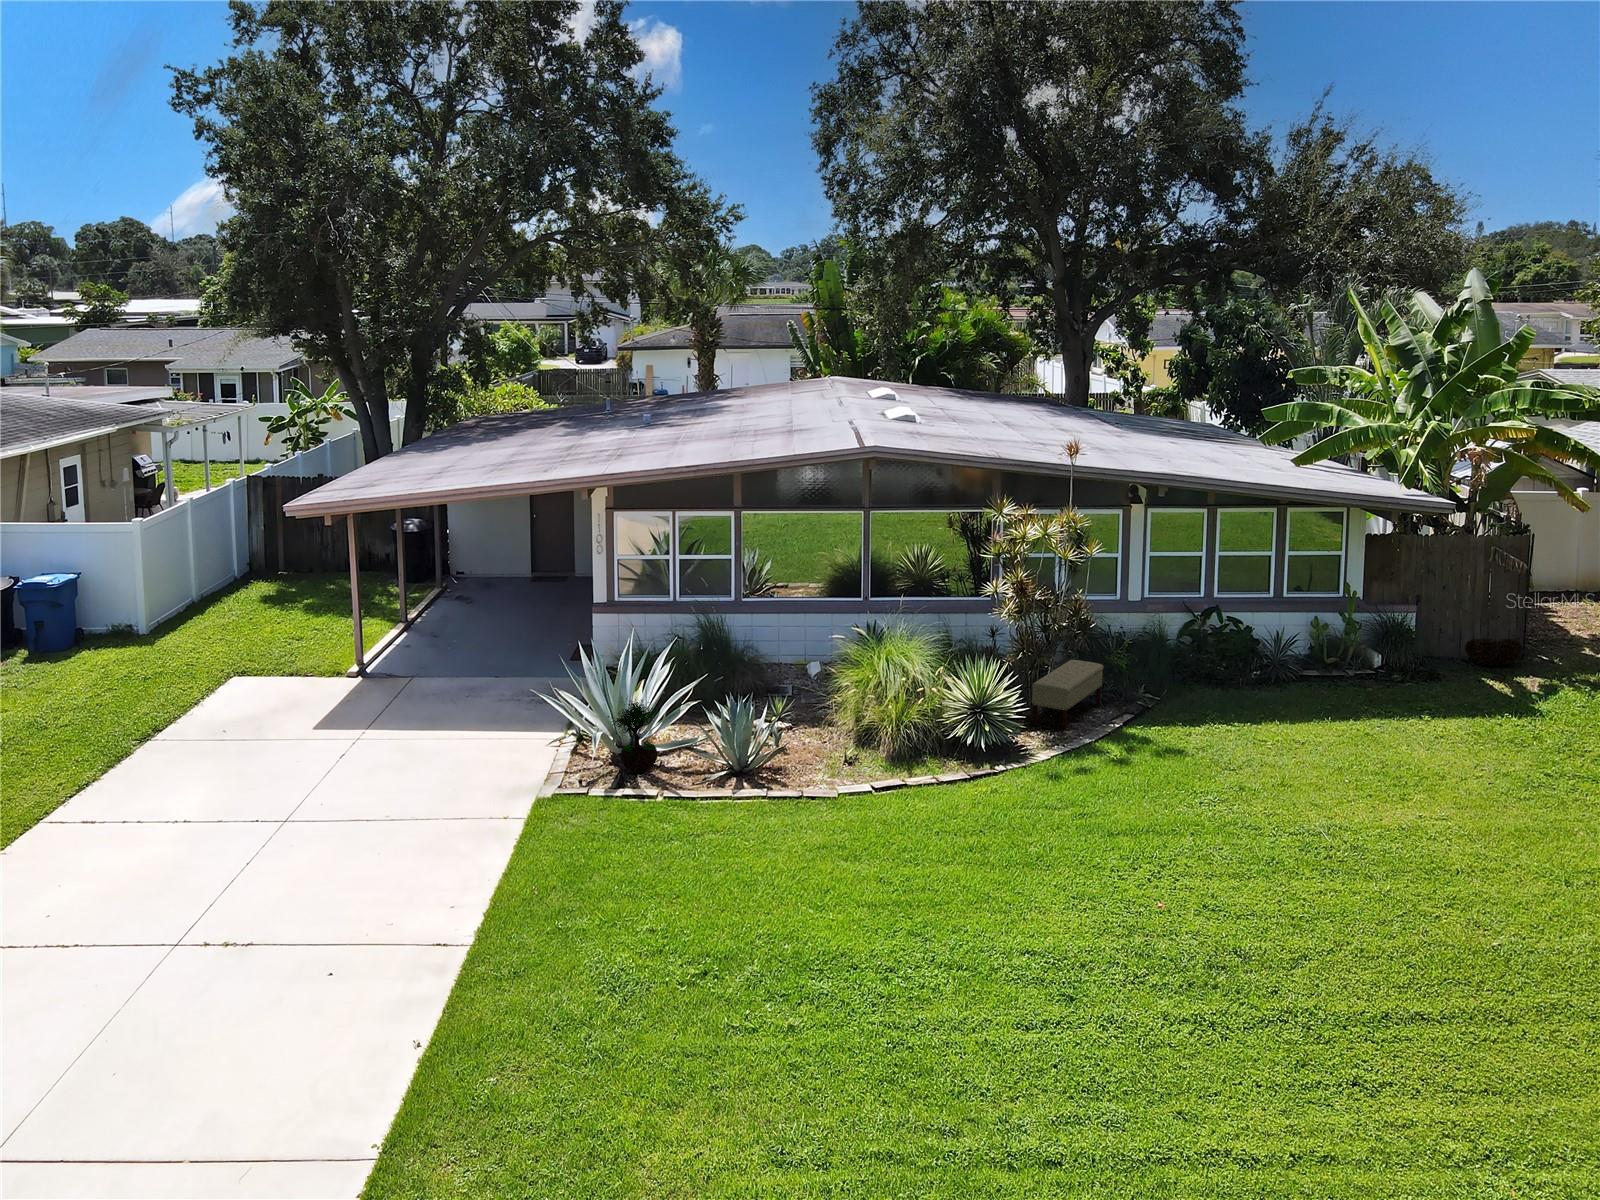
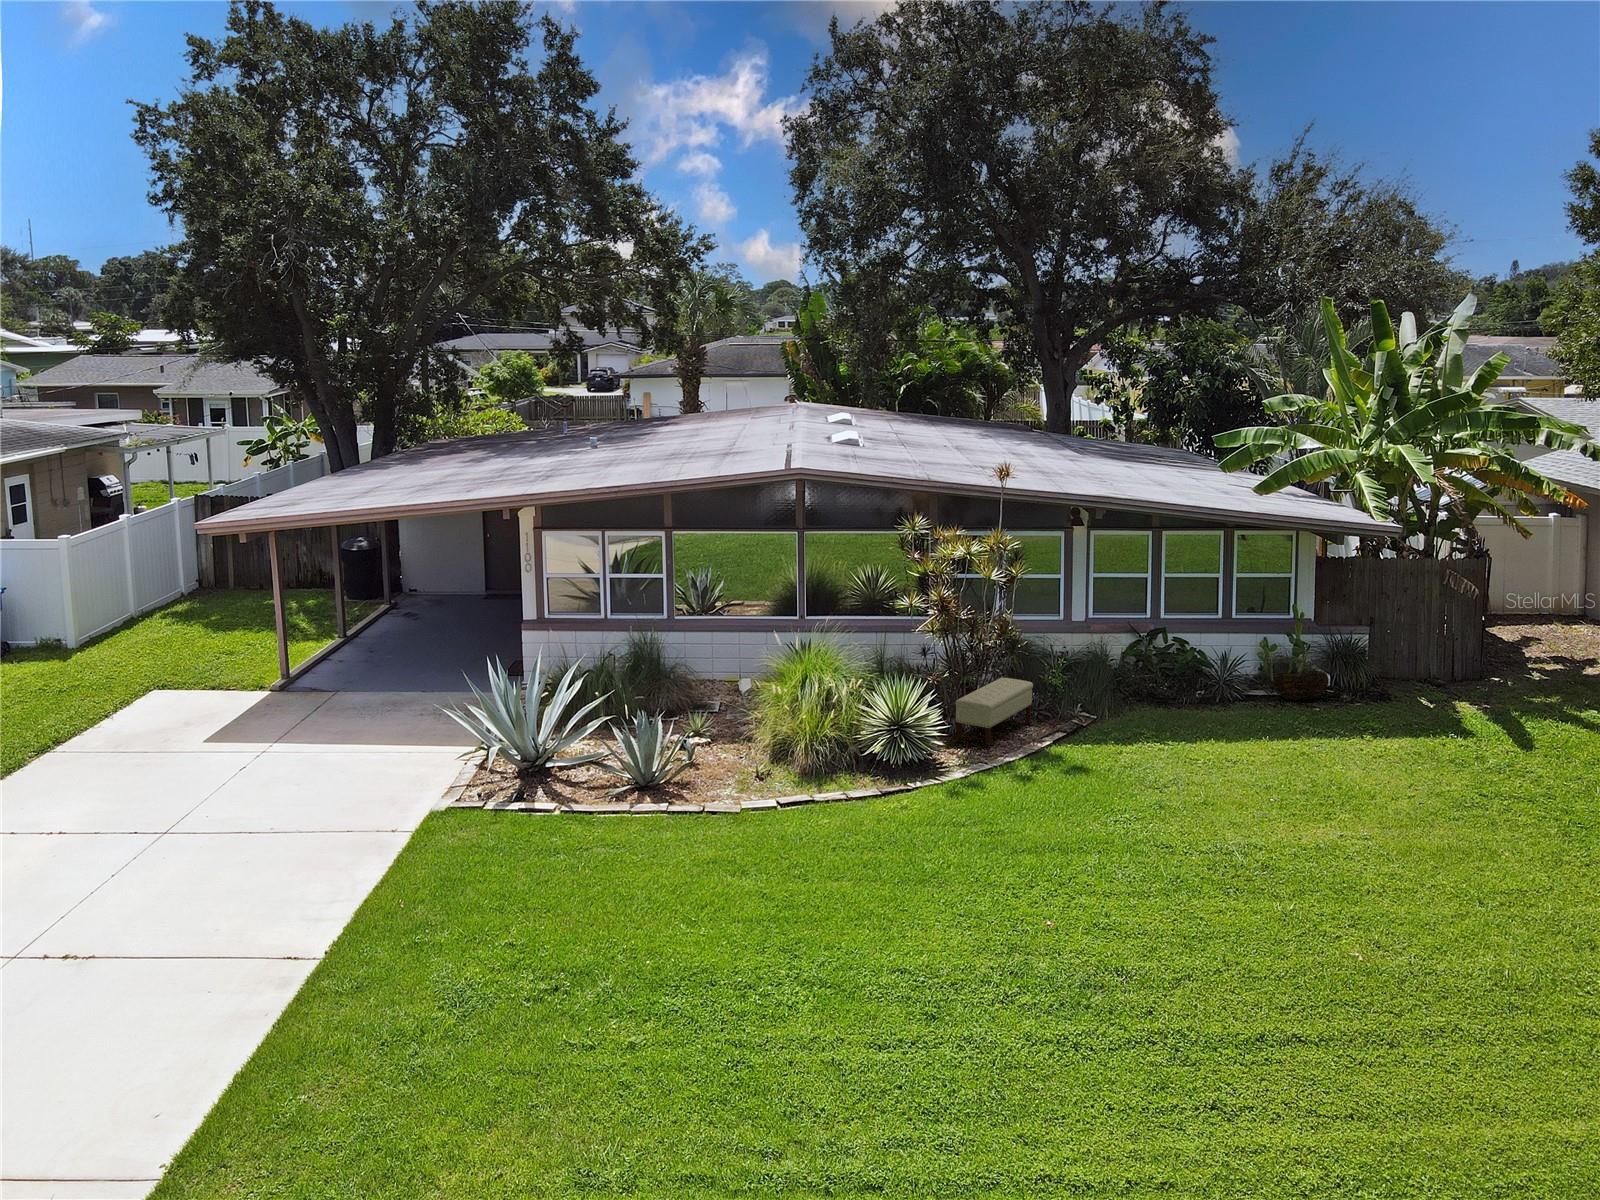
basket: present [1465,639,1522,666] -> present [1273,671,1329,701]
potted tree: present [610,698,657,773] -> none [511,706,561,786]

